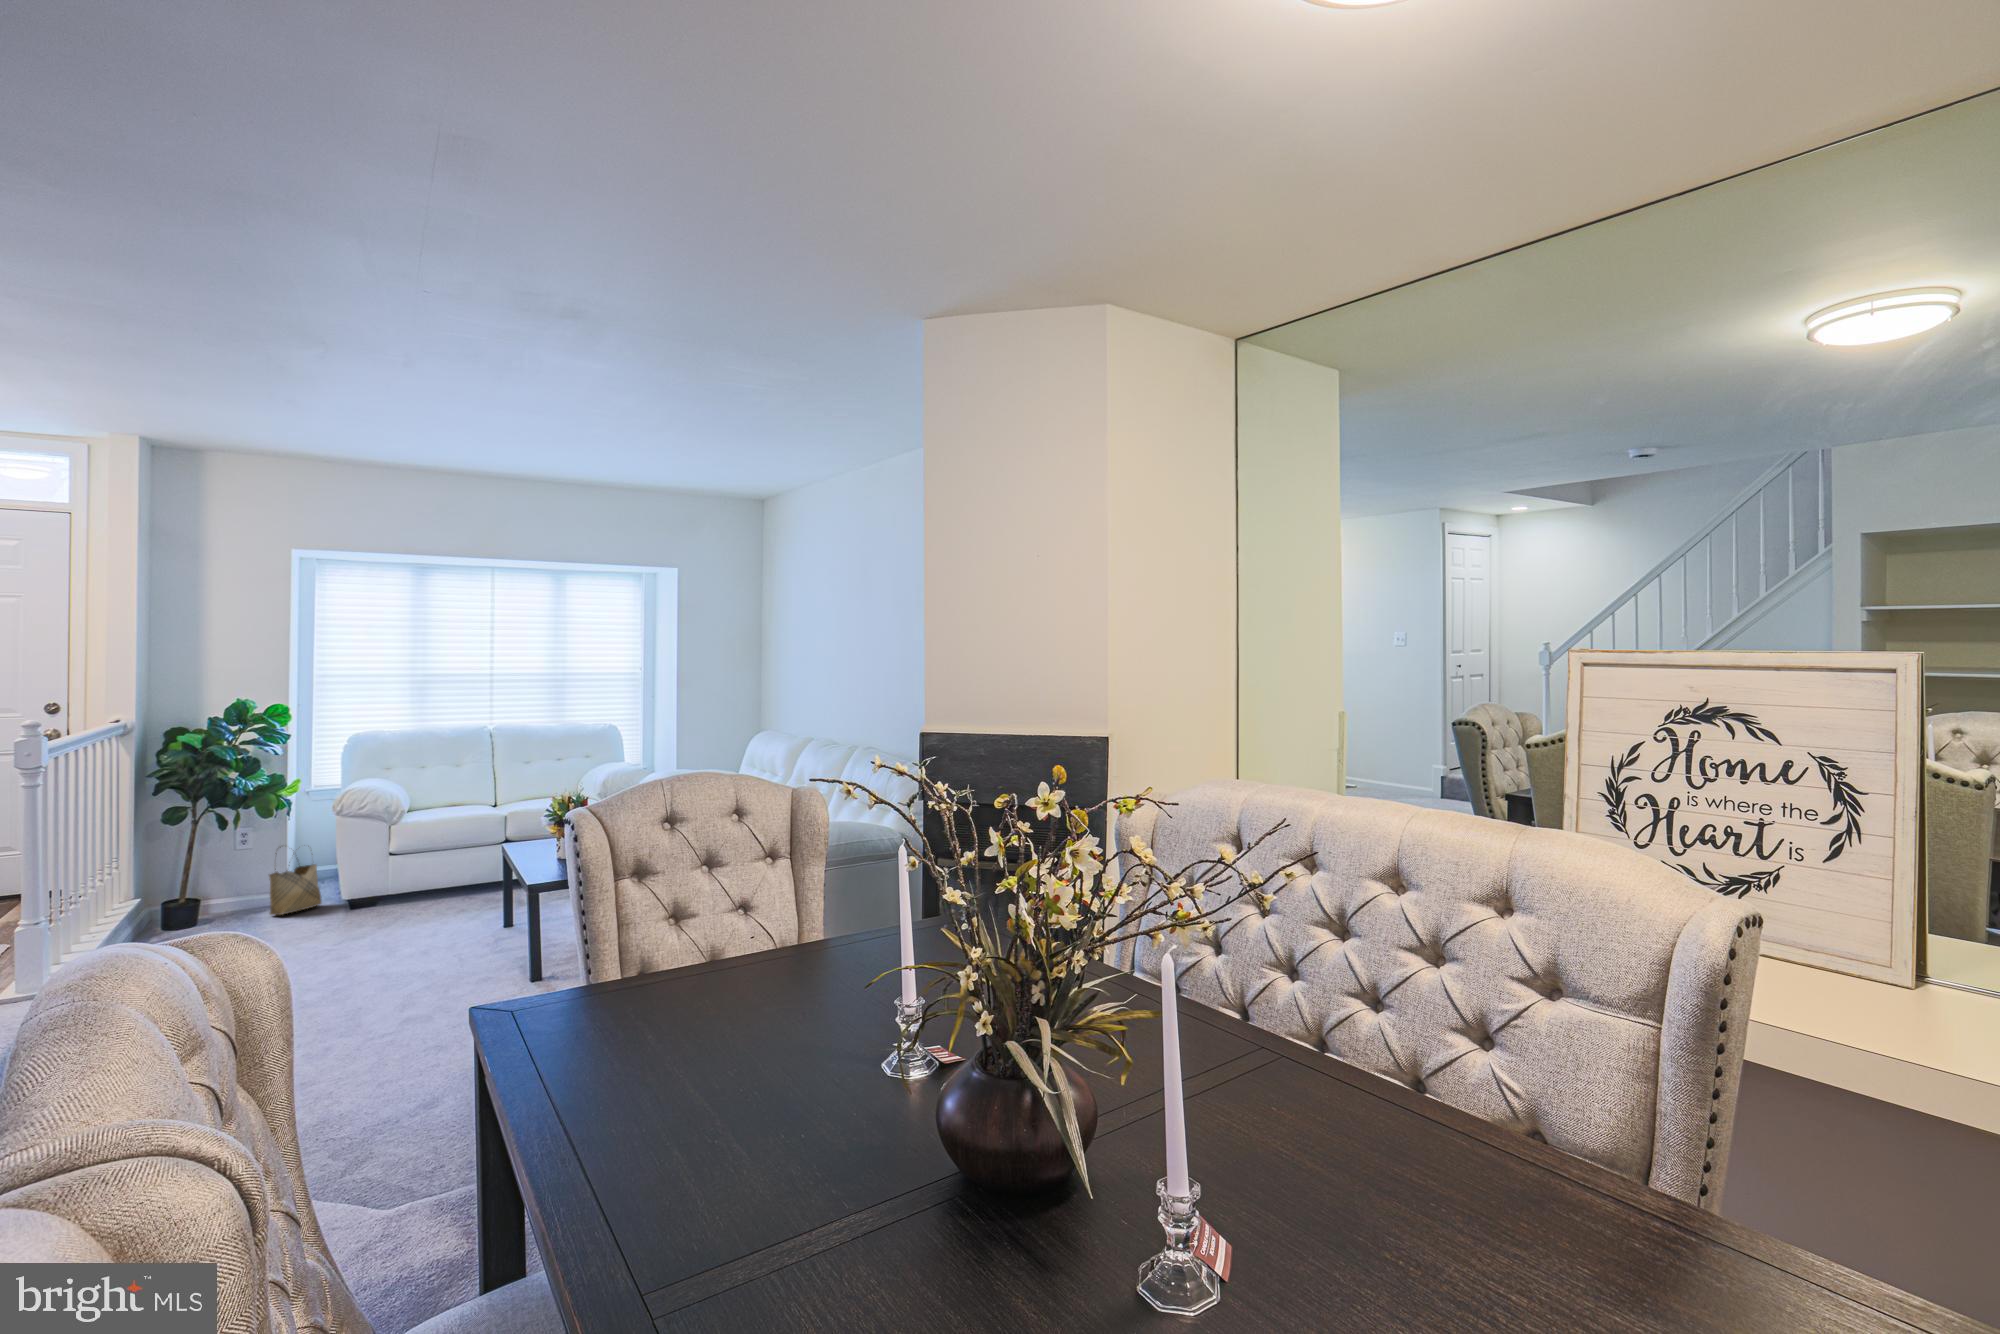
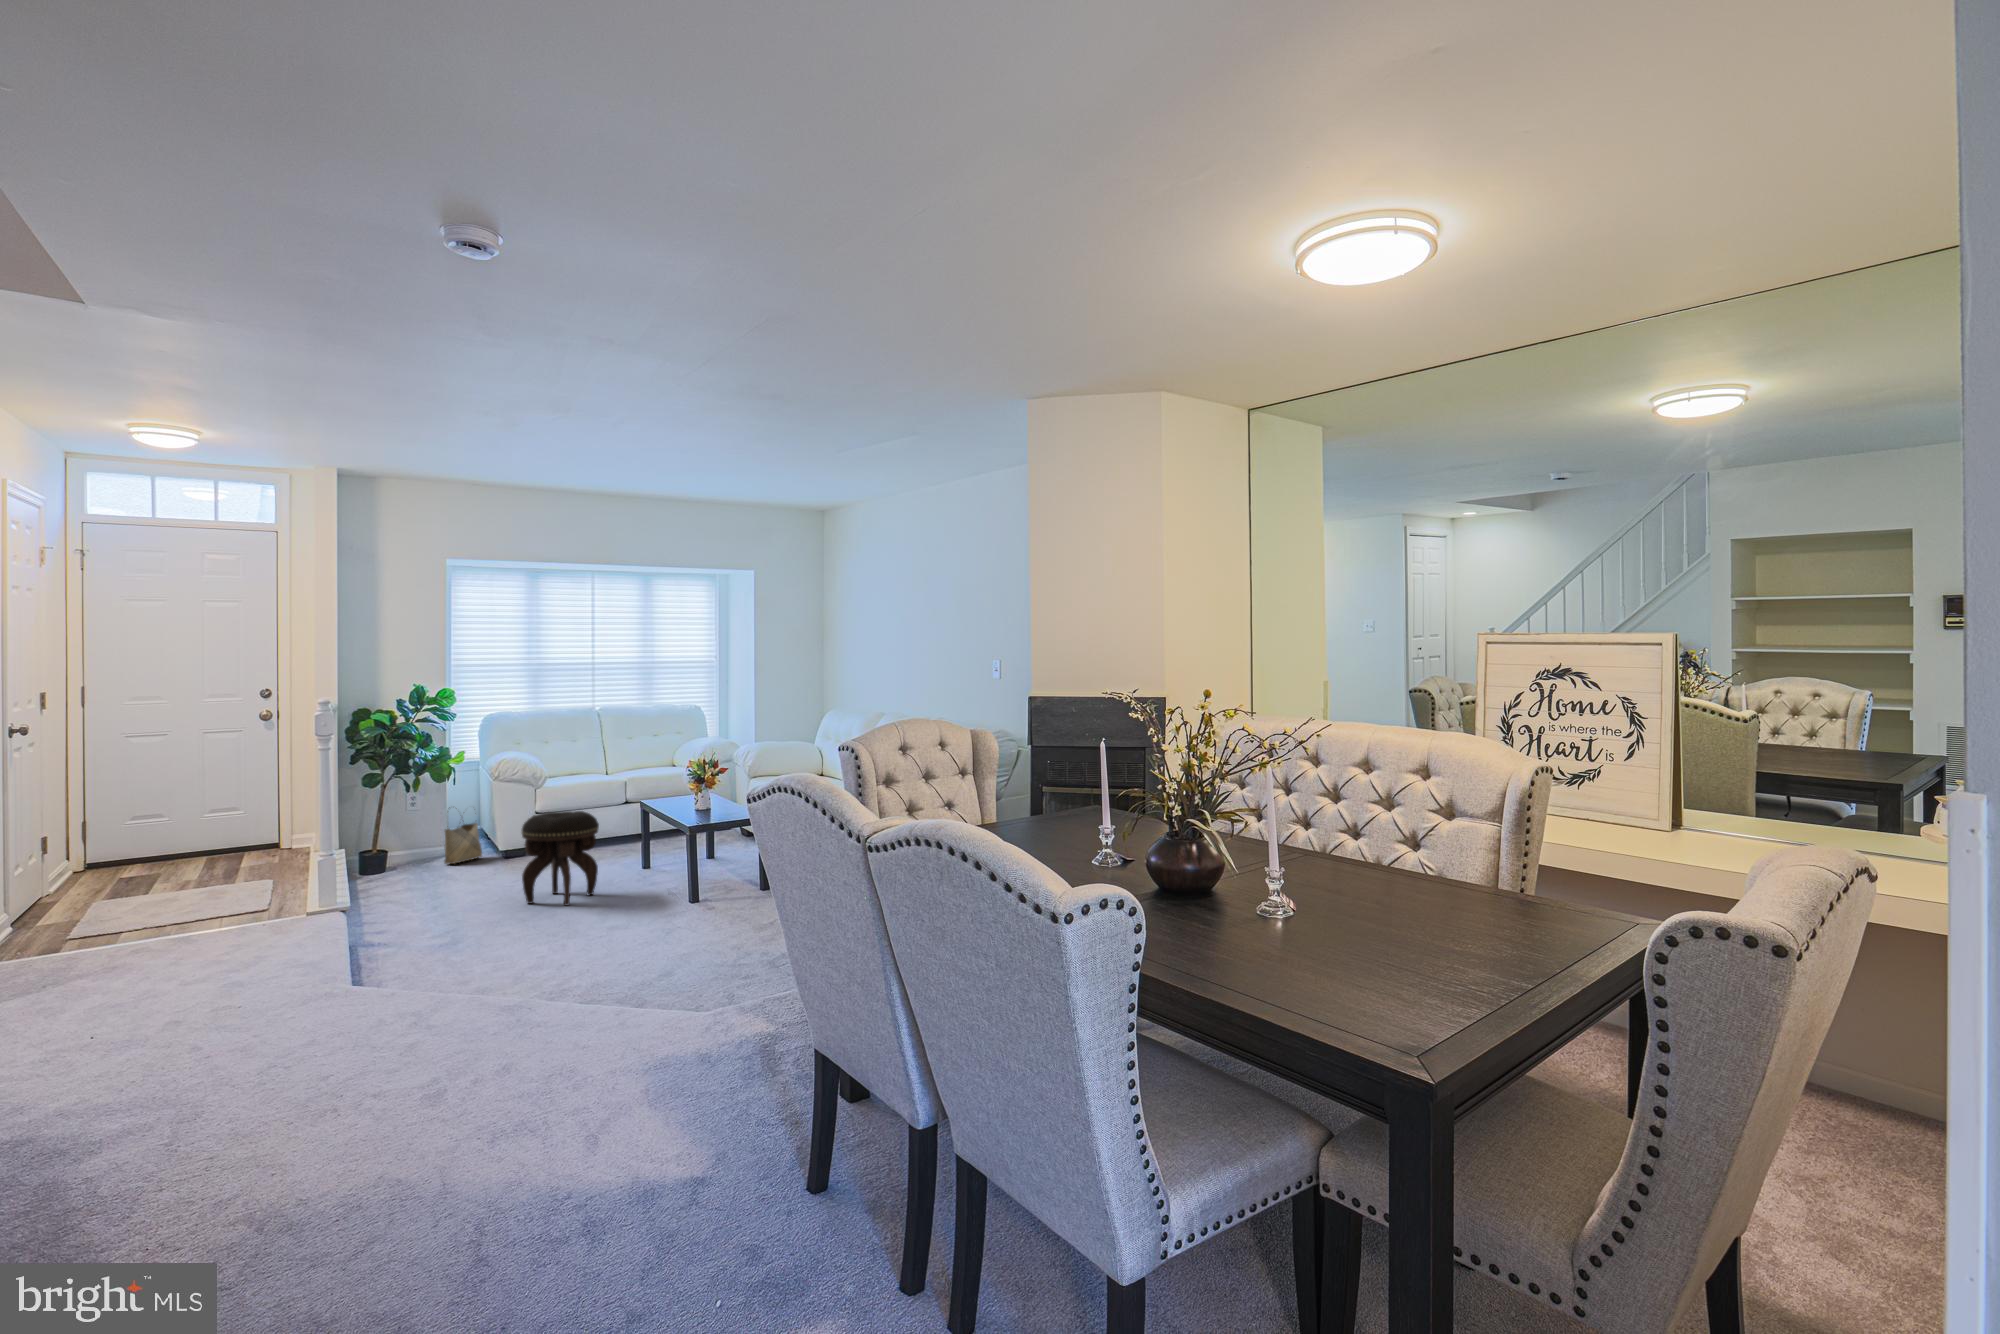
footstool: none [321,860,427,981] -> present [522,811,599,905]

